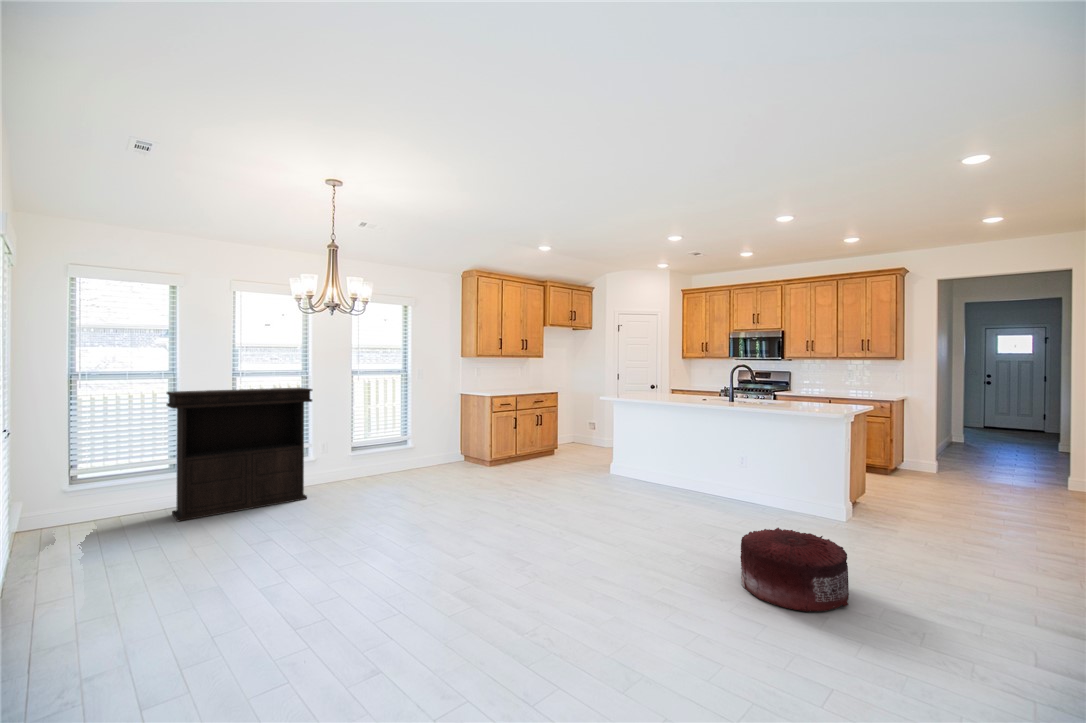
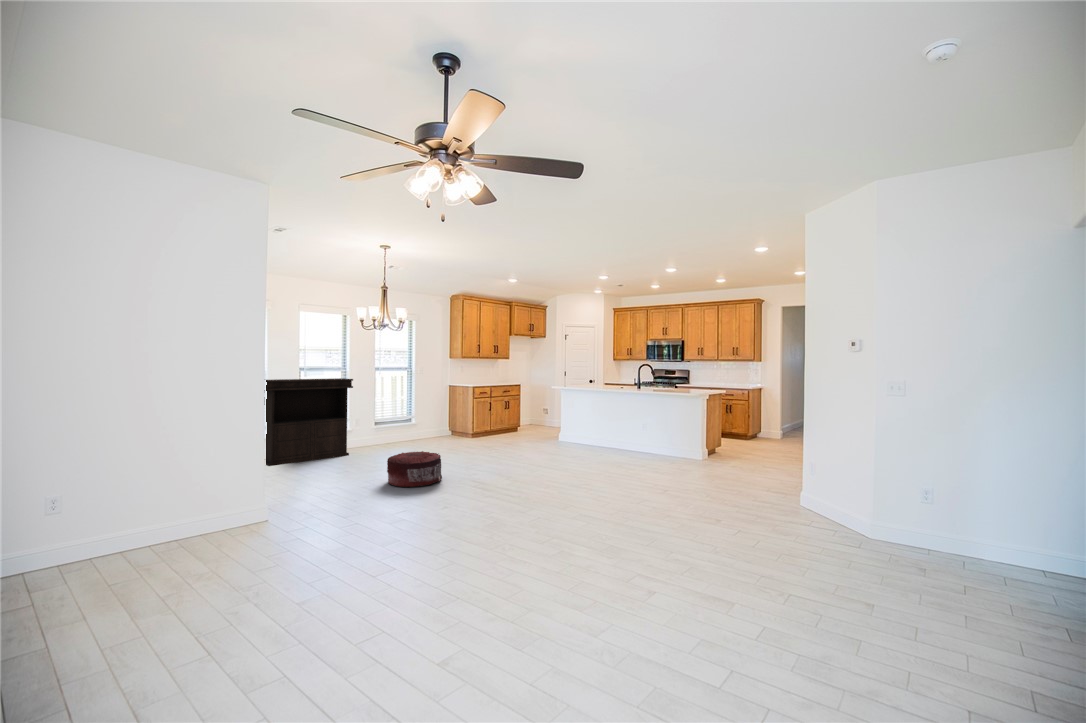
pouf: present [740,528,849,612] -> present [387,451,442,487]

